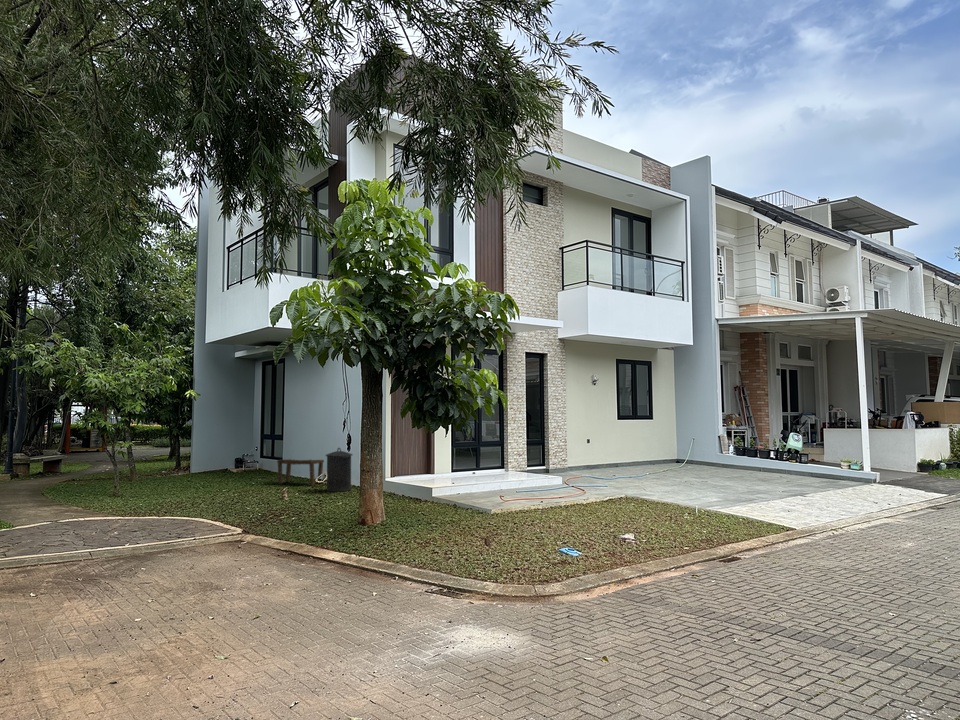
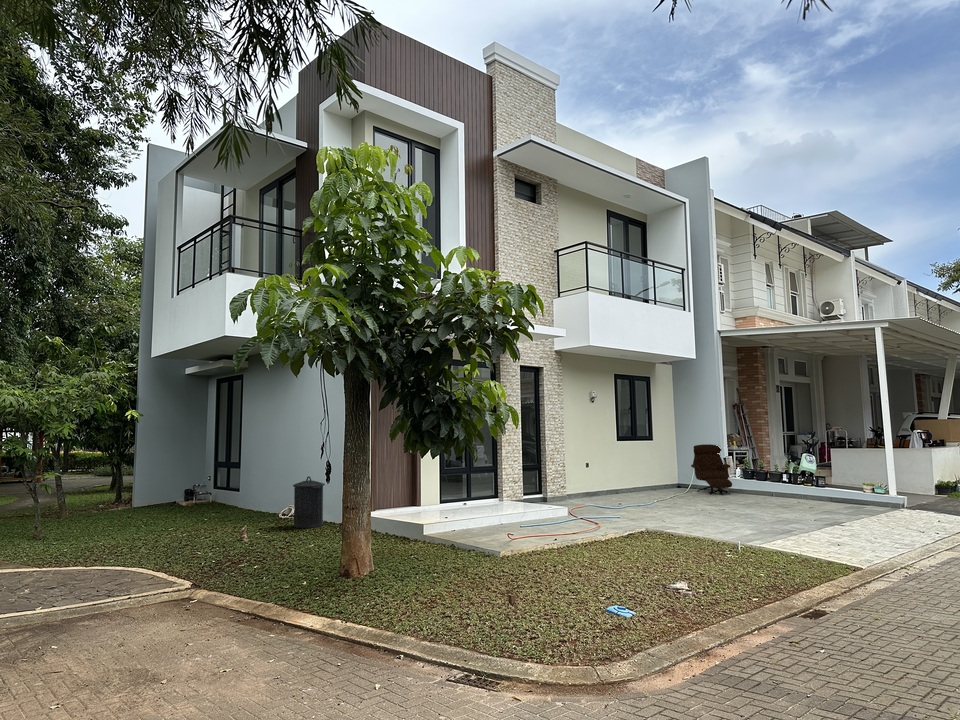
lounge chair: none [688,424,724,470] -> present [691,444,732,495]
bench: present [277,459,324,485] -> none [235,490,290,521]

